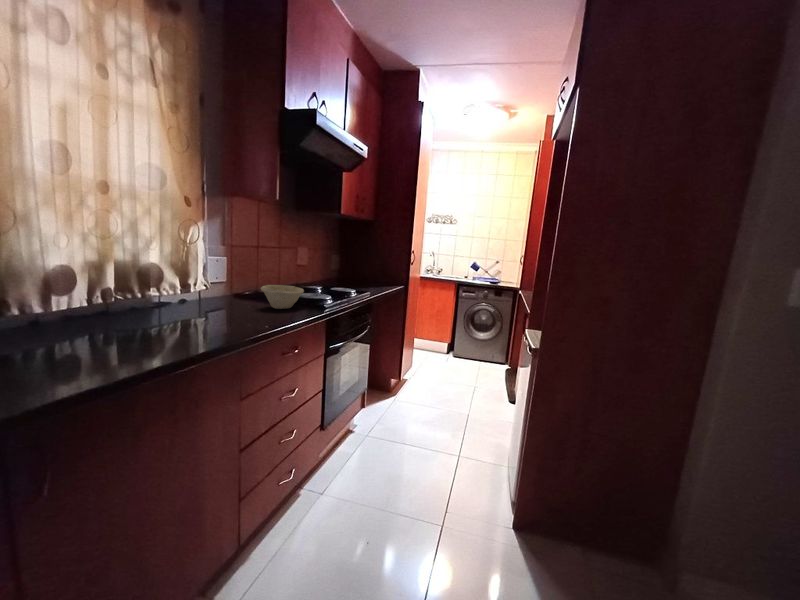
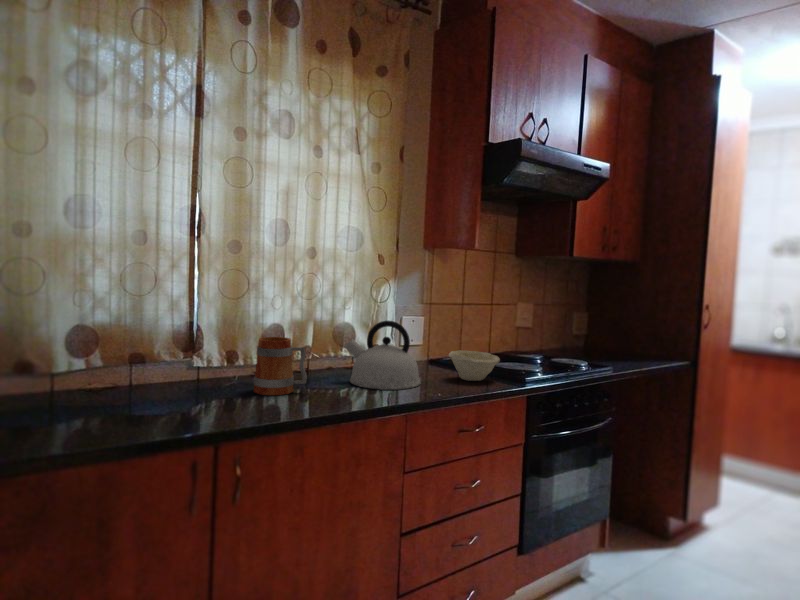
kettle: none [157,260,241,324] -> present [345,321,420,390]
mug: none [41,279,119,346] -> present [254,337,307,395]

